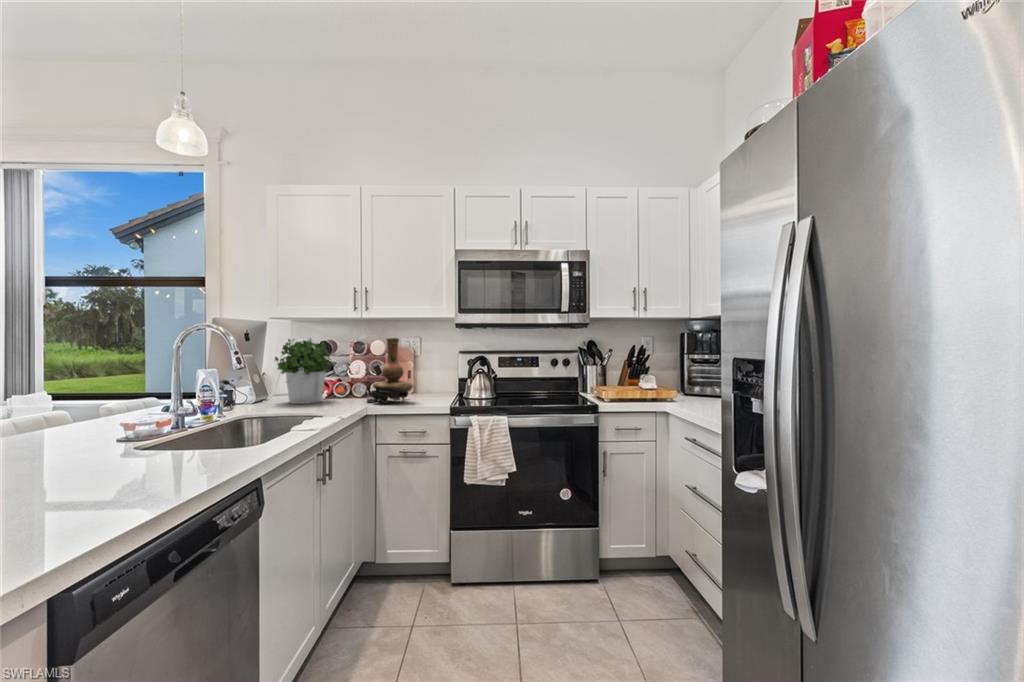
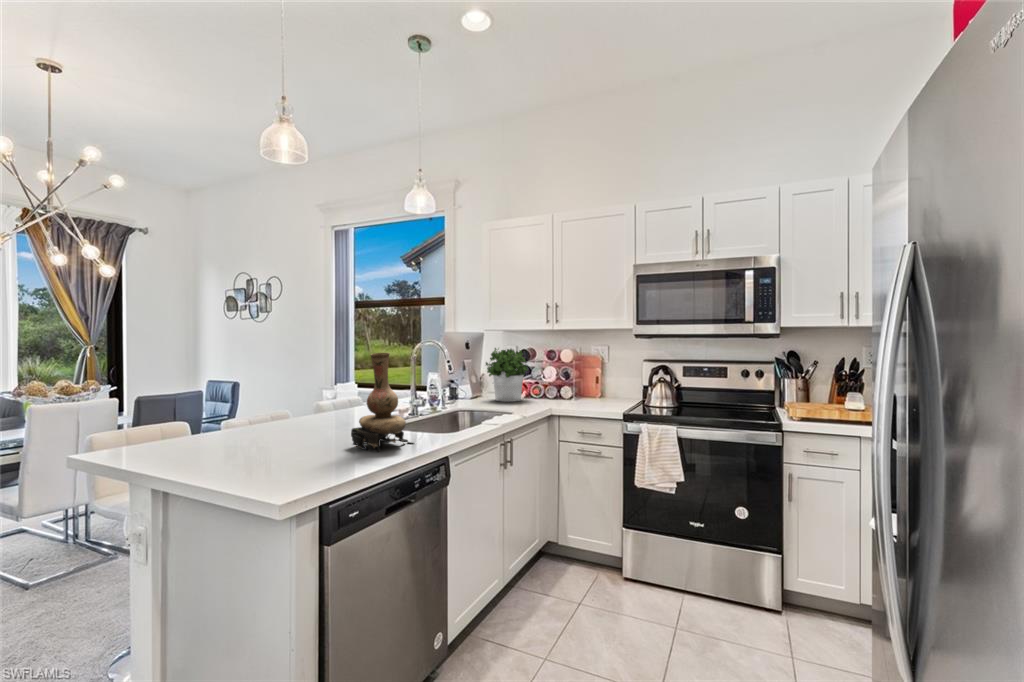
vase: present [367,338,413,404] -> present [351,353,412,452]

